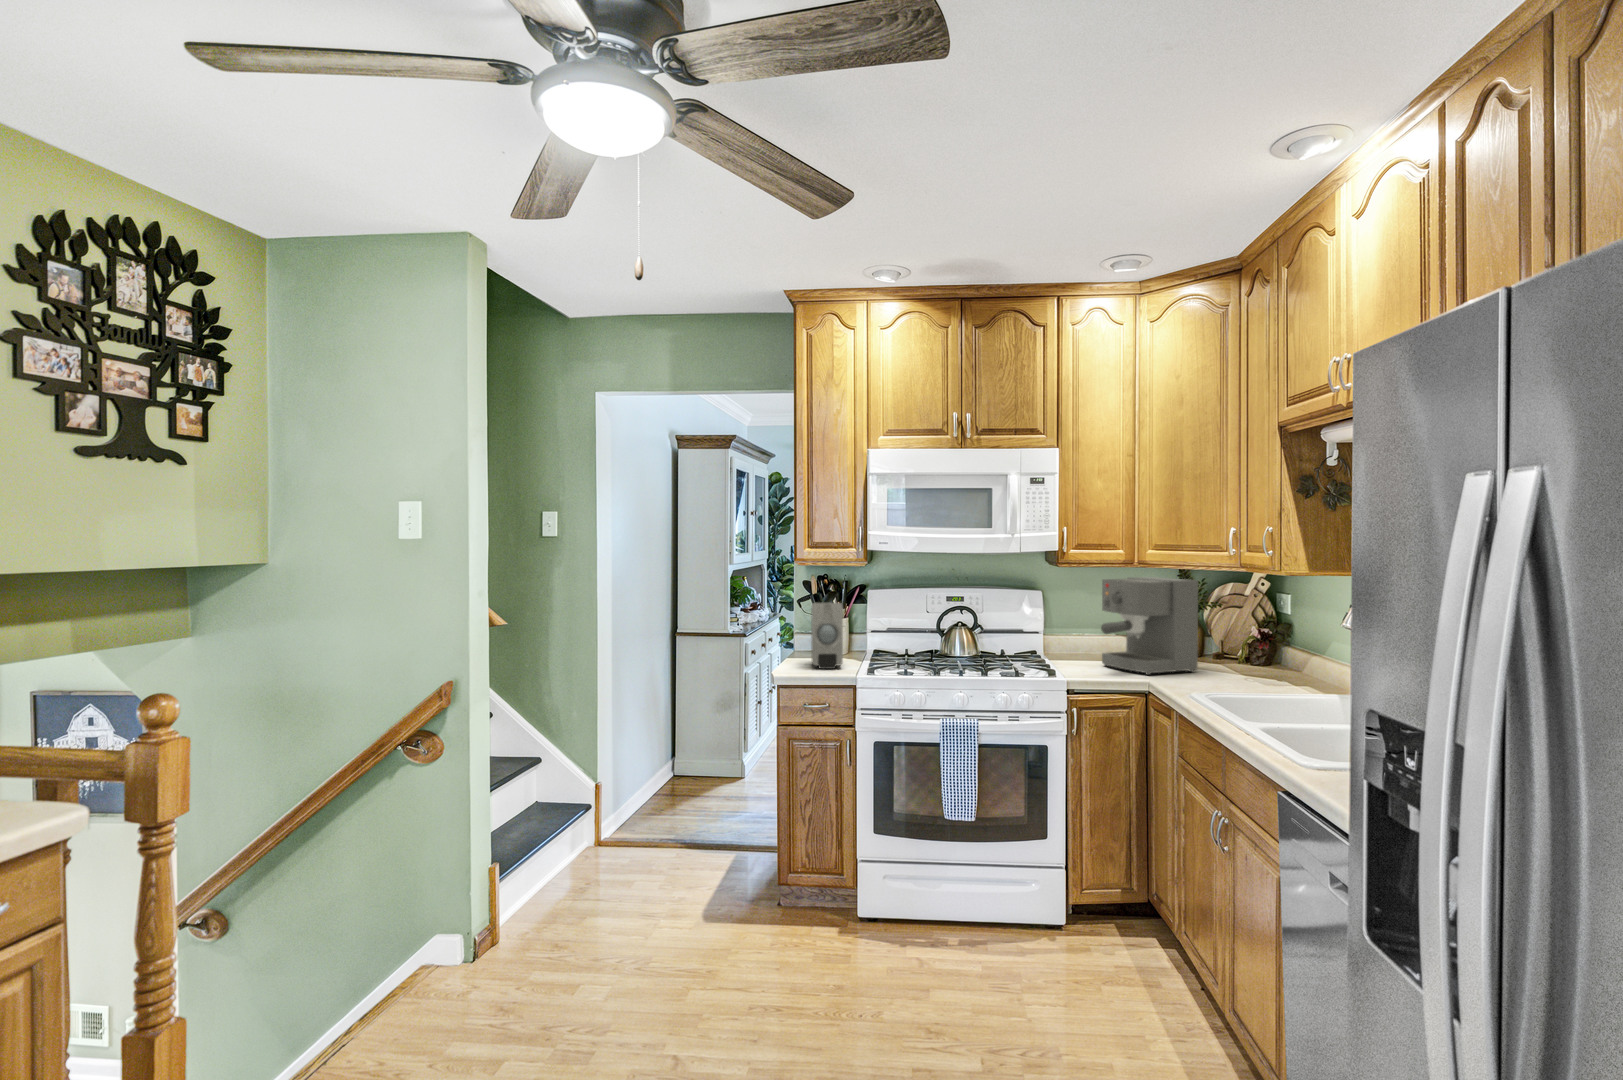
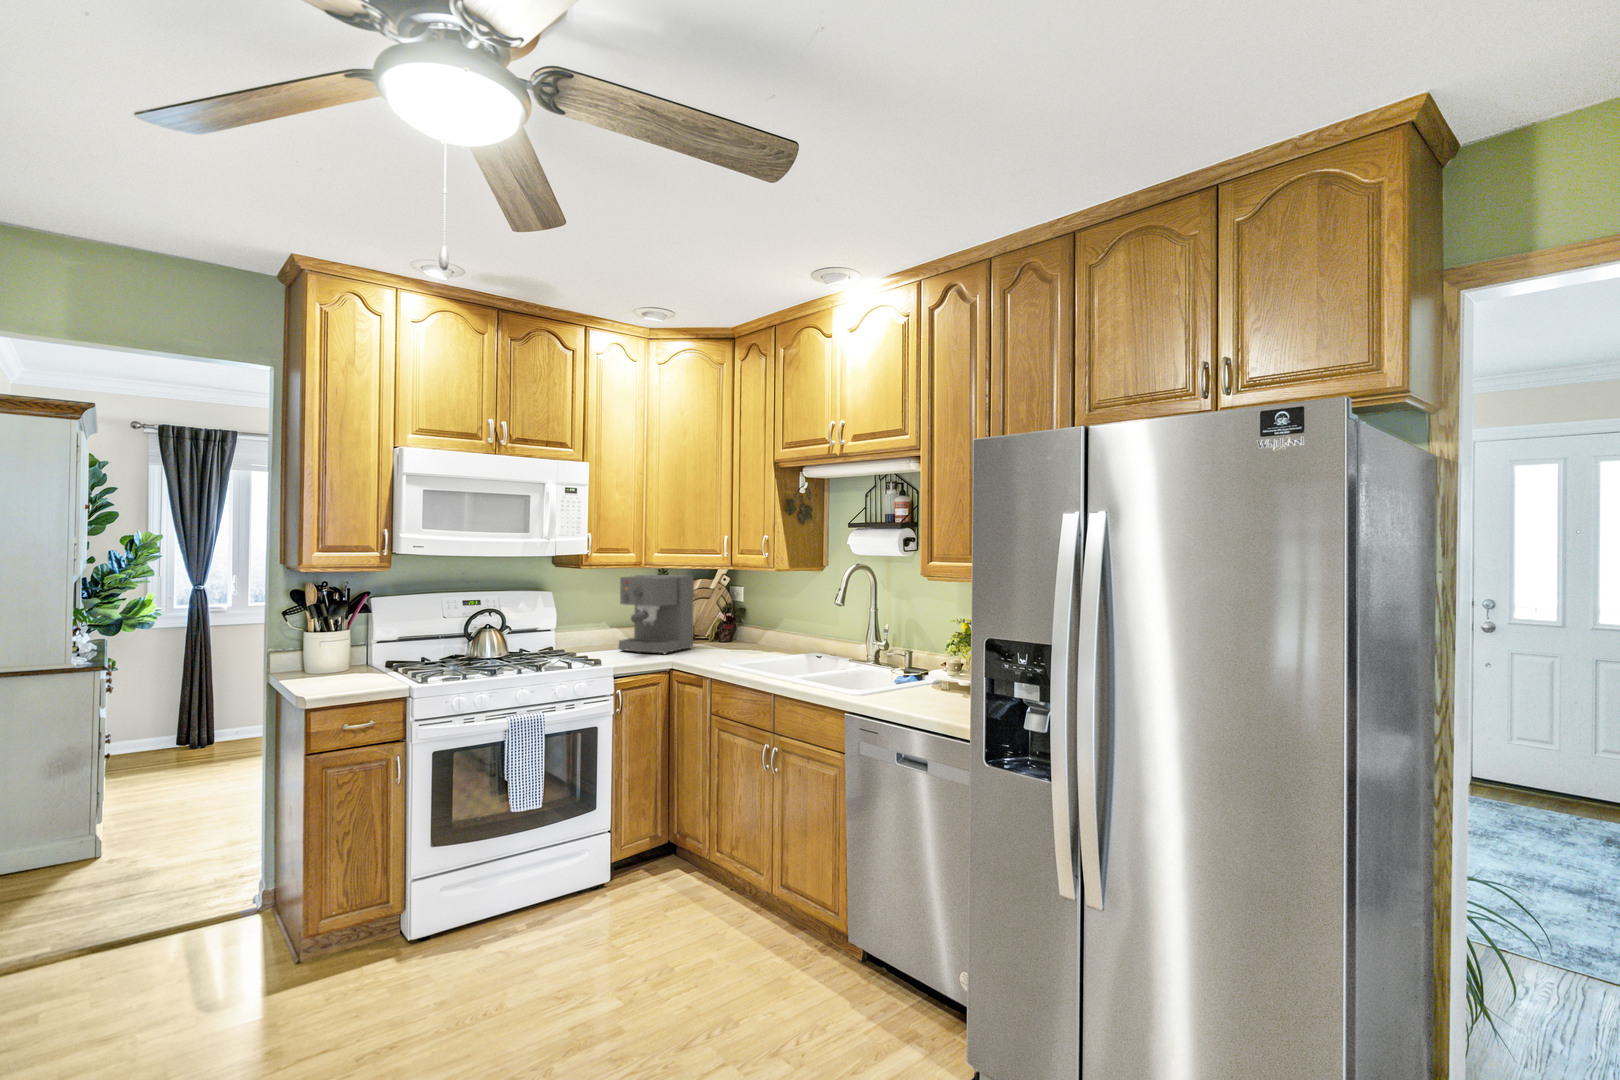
soap dispenser: present [811,603,843,669] -> none [335,610,387,683]

